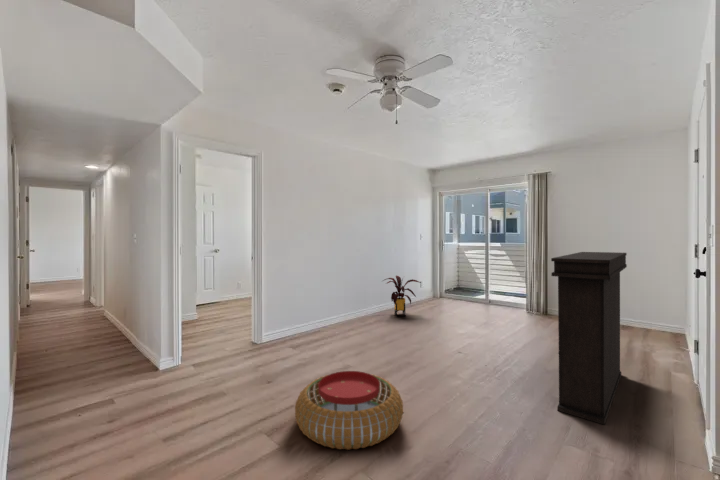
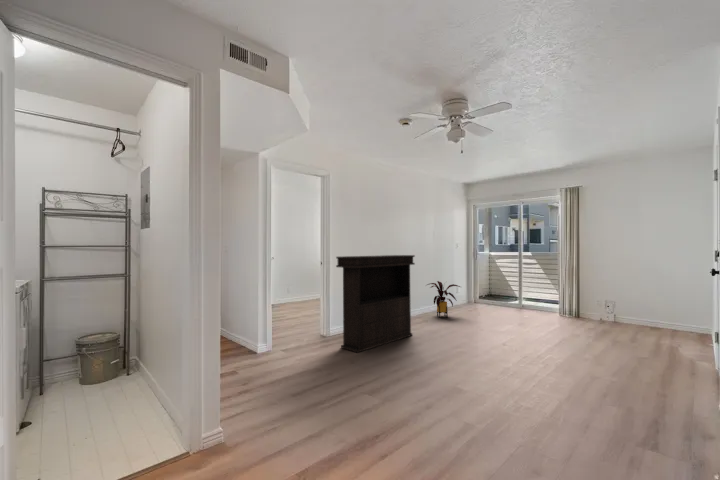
console table: present [551,252,627,424] -> present [336,255,415,353]
pouf: present [295,371,403,450] -> none [388,349,475,403]

